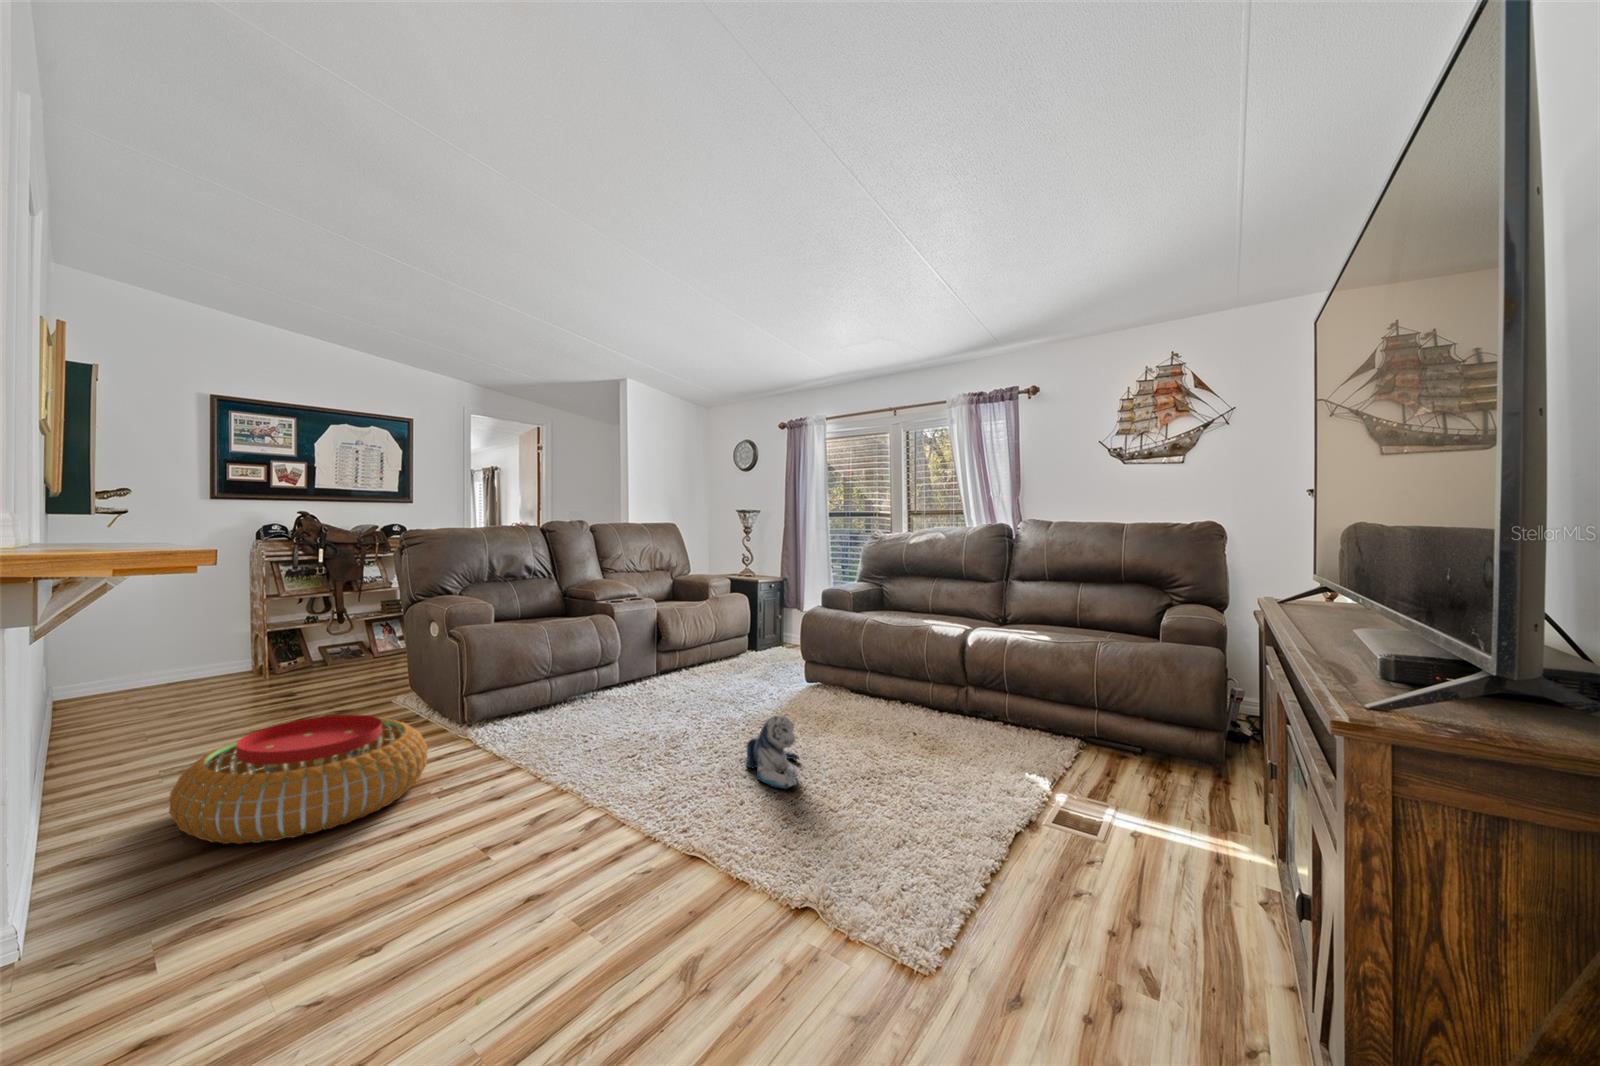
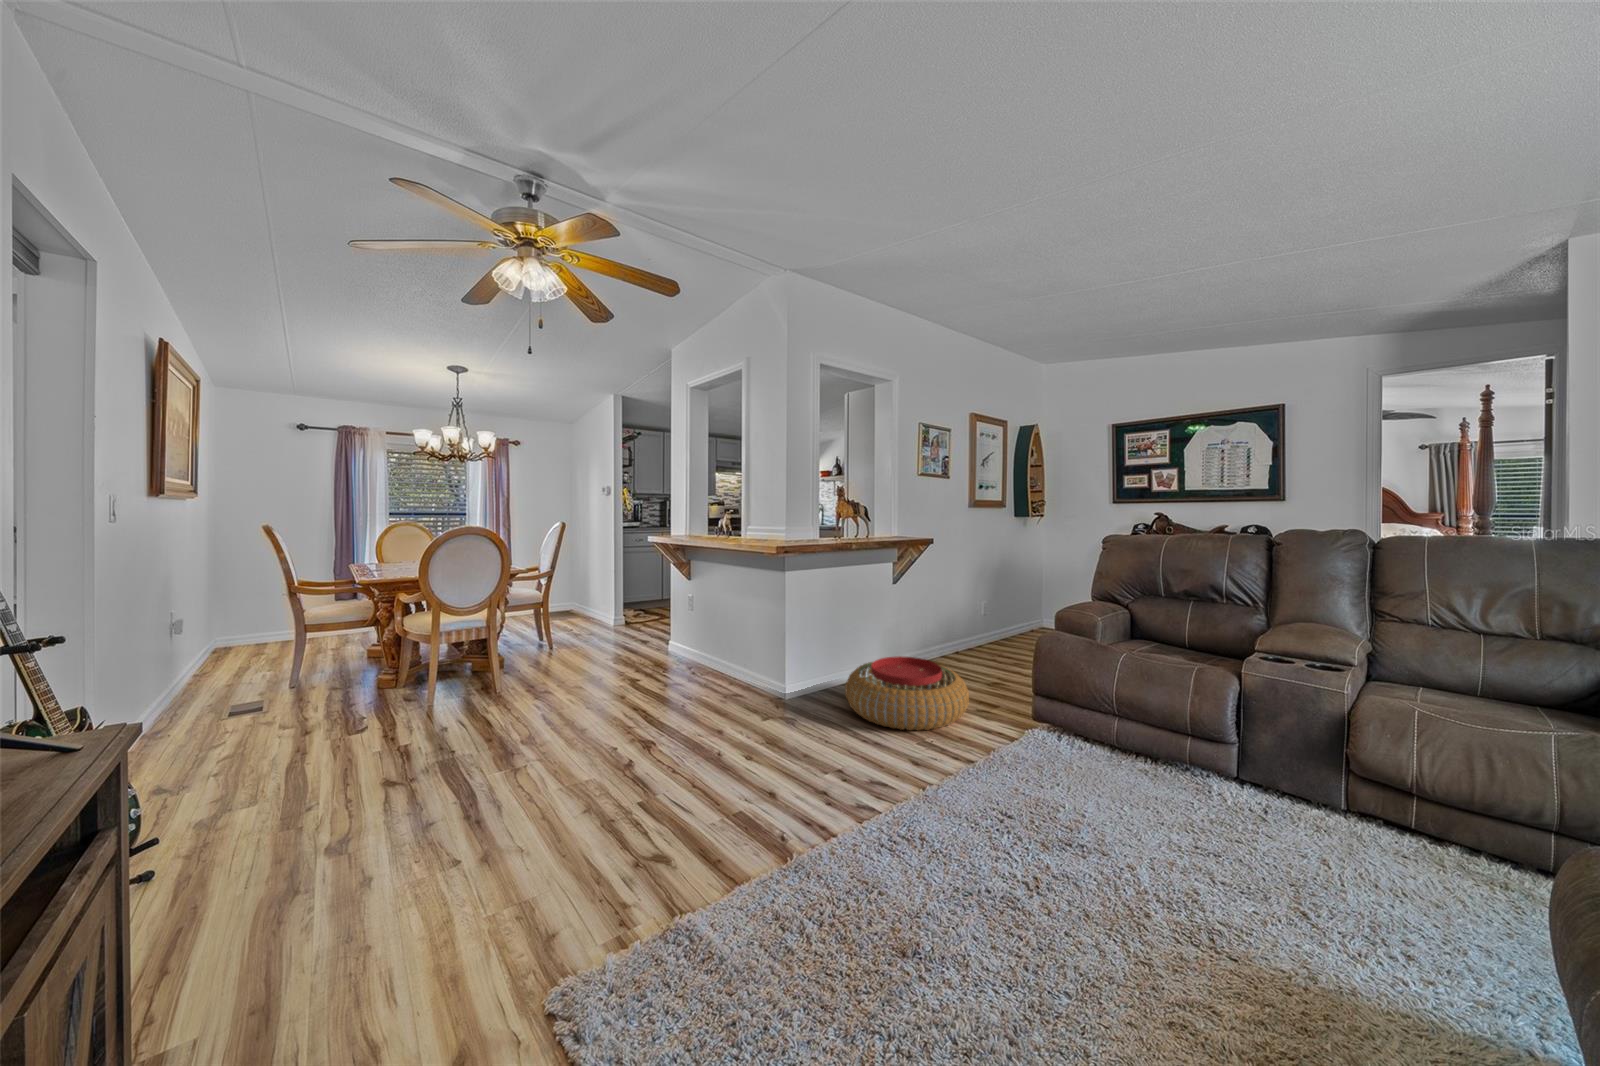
plush toy: present [745,716,799,789] -> none [903,843,1056,958]

